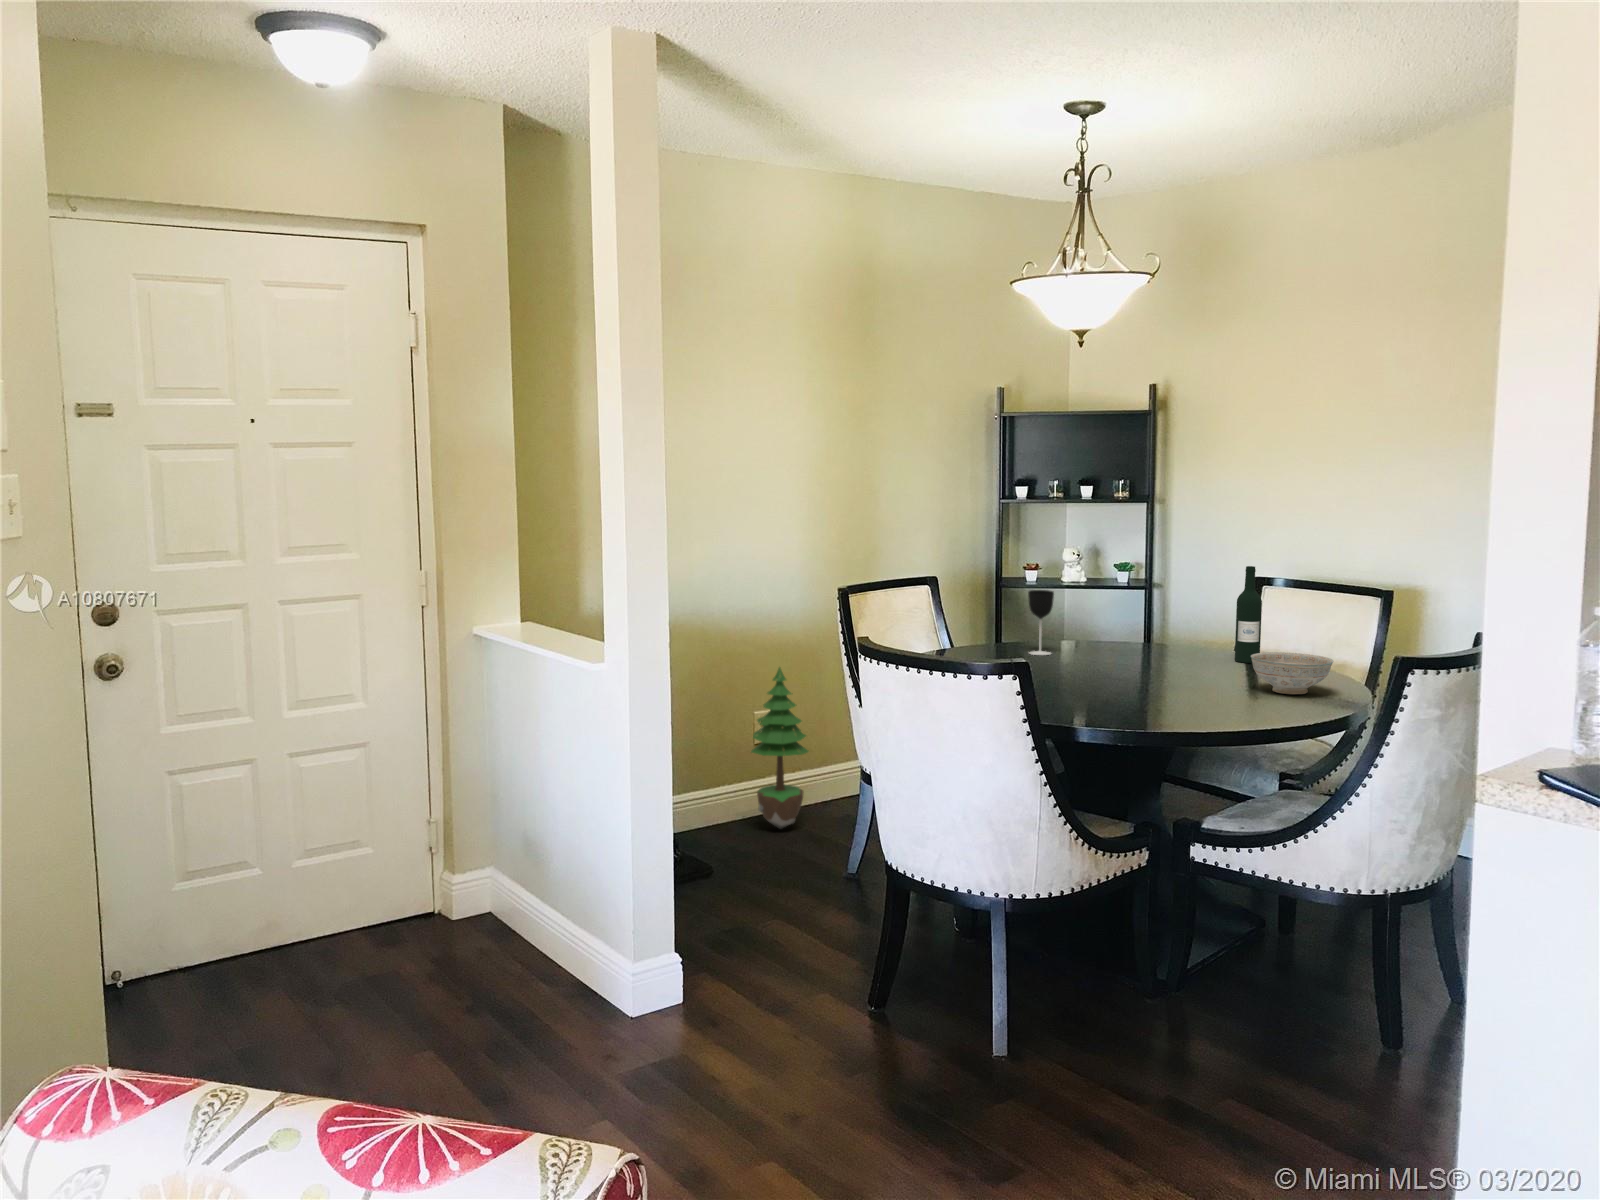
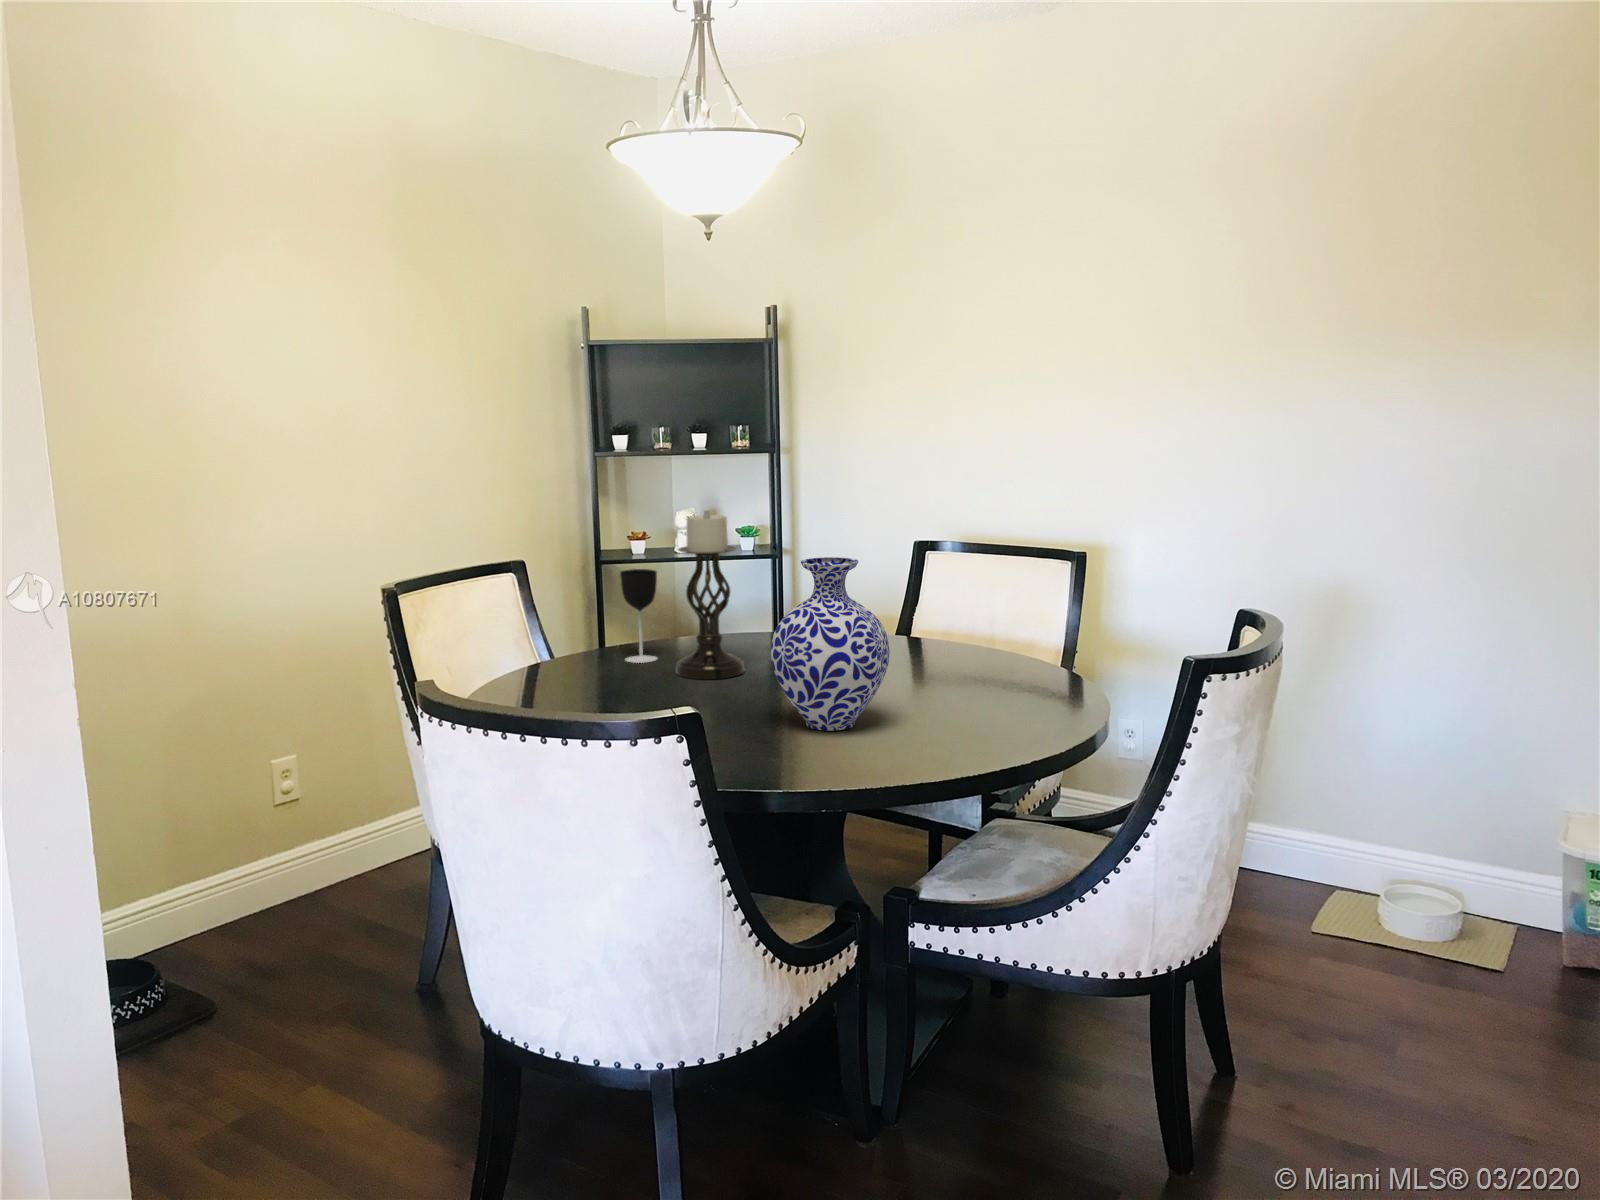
candle holder: none [1064,551,1114,667] -> present [676,510,744,679]
wine bottle: present [1235,566,1262,663] -> none [905,525,938,657]
vase: none [1130,585,1209,696] -> present [771,557,890,731]
decorative bowl: present [1251,652,1333,694] -> none [943,647,1061,712]
potted tree: present [751,668,809,829] -> none [237,691,330,919]

